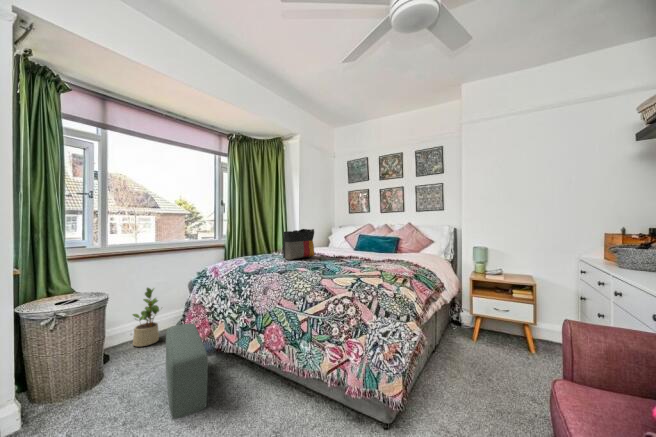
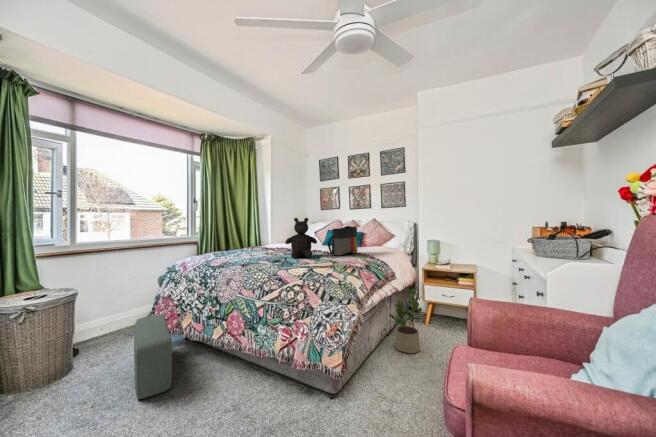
teddy bear: none [322,221,357,265] -> present [285,218,317,258]
tote bag: present [282,229,314,260] -> present [328,226,358,255]
potted plant: present [133,288,159,346] -> present [390,289,422,353]

